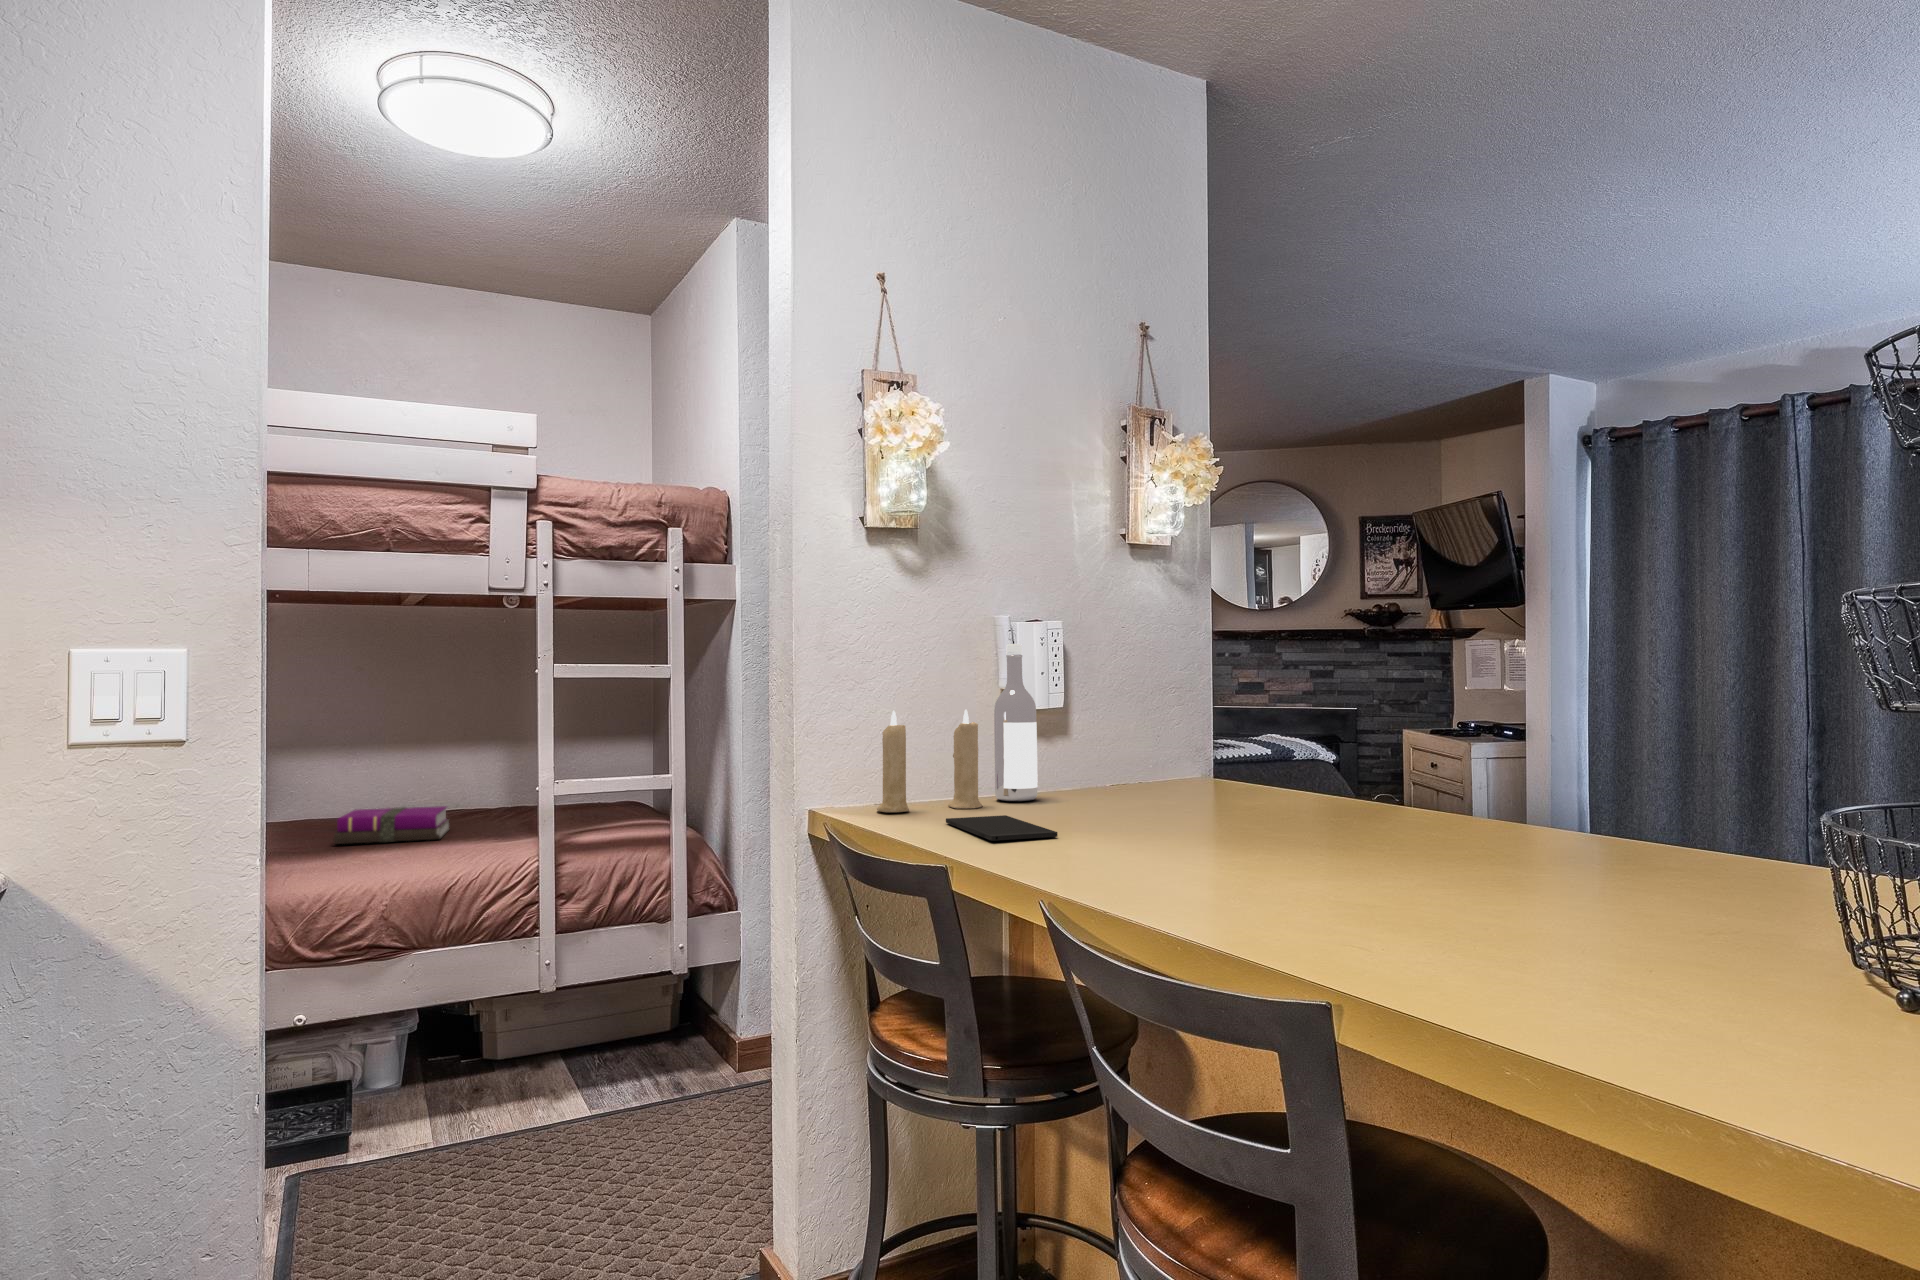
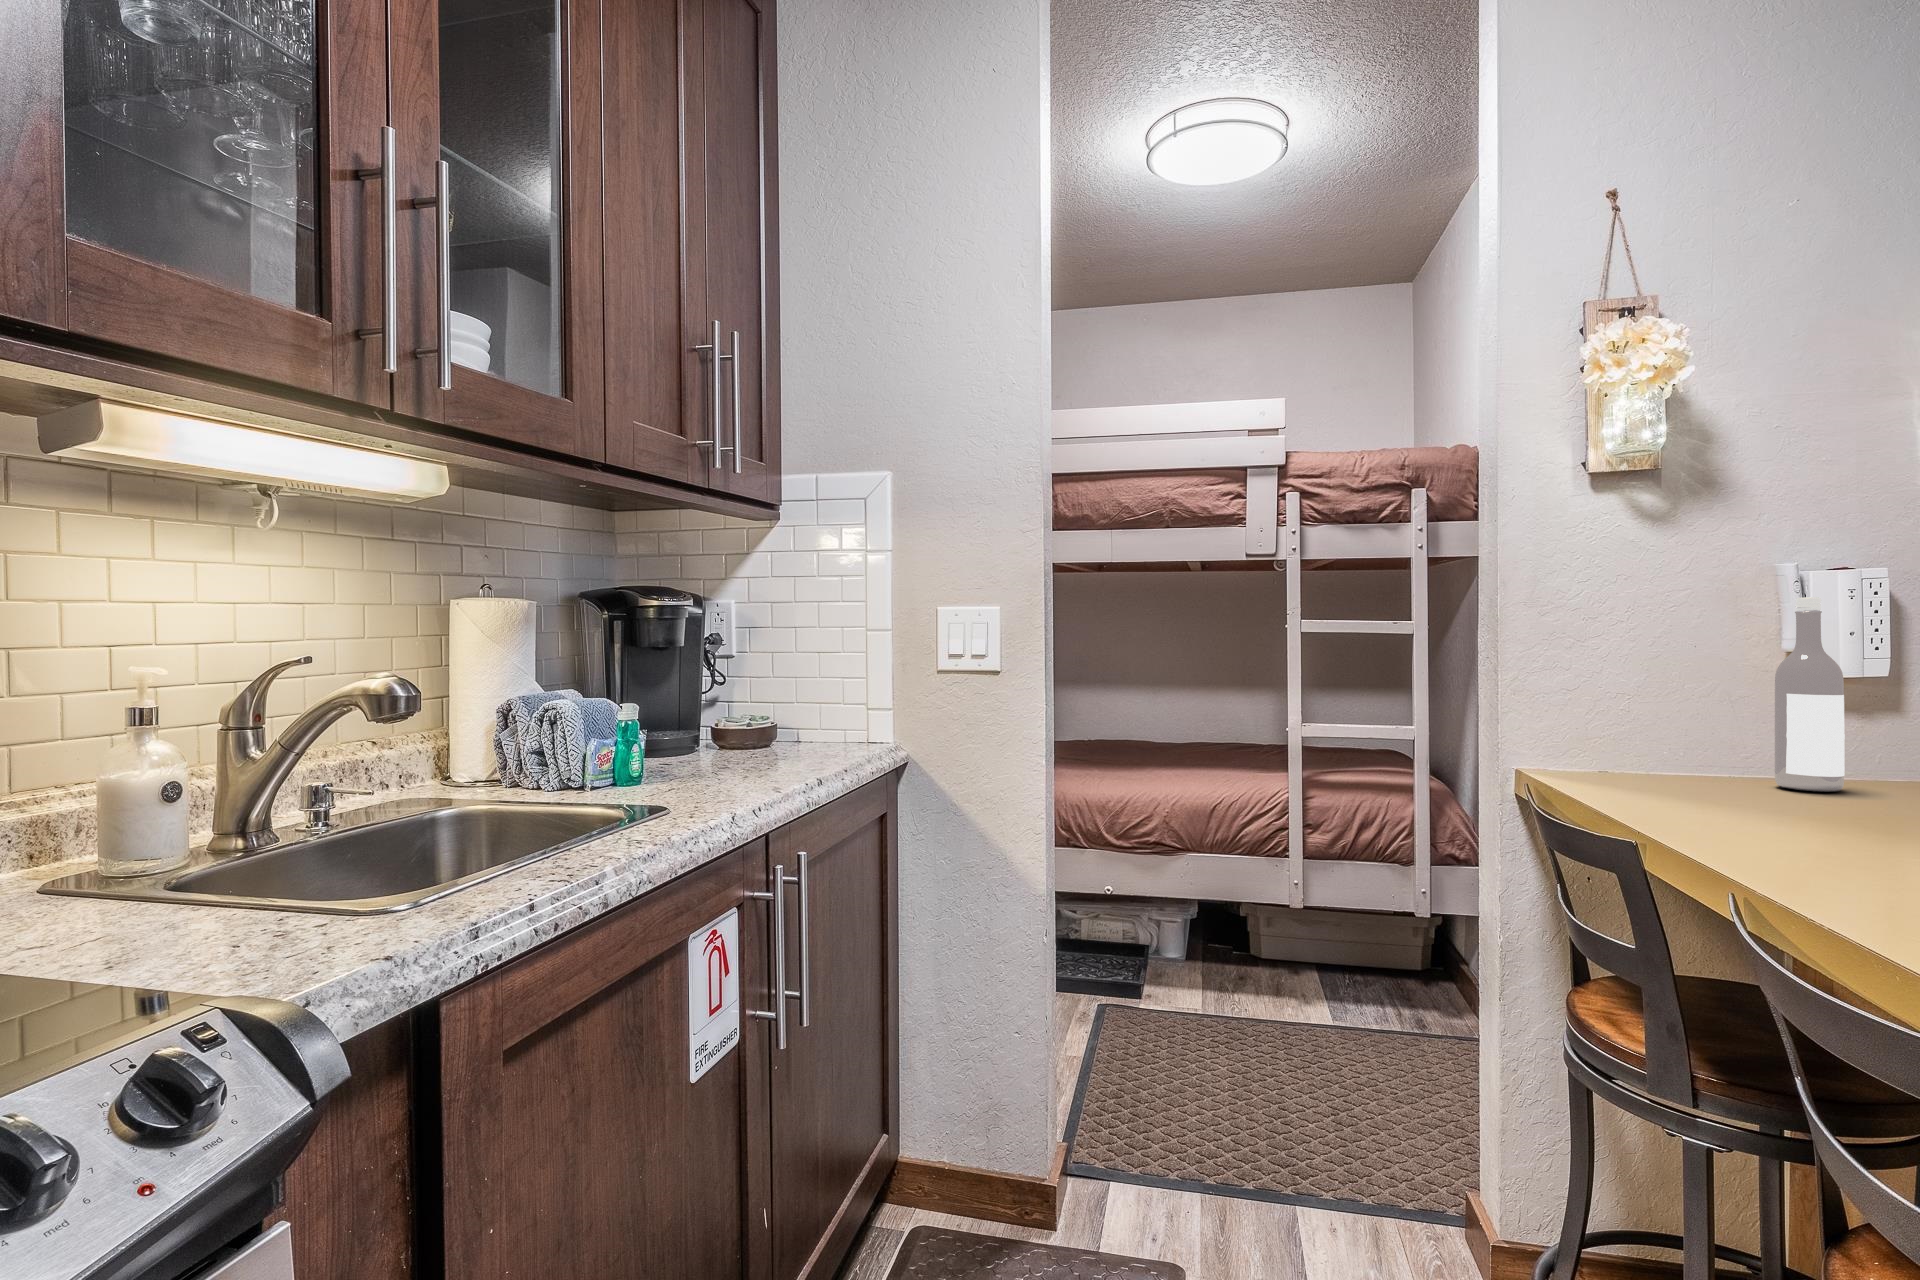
candle: present [877,710,982,812] -> none [1597,672,1748,793]
notebook: present [334,806,449,844] -> none [1140,735,1227,765]
tablet: present [946,815,1058,841] -> none [1677,801,1831,841]

